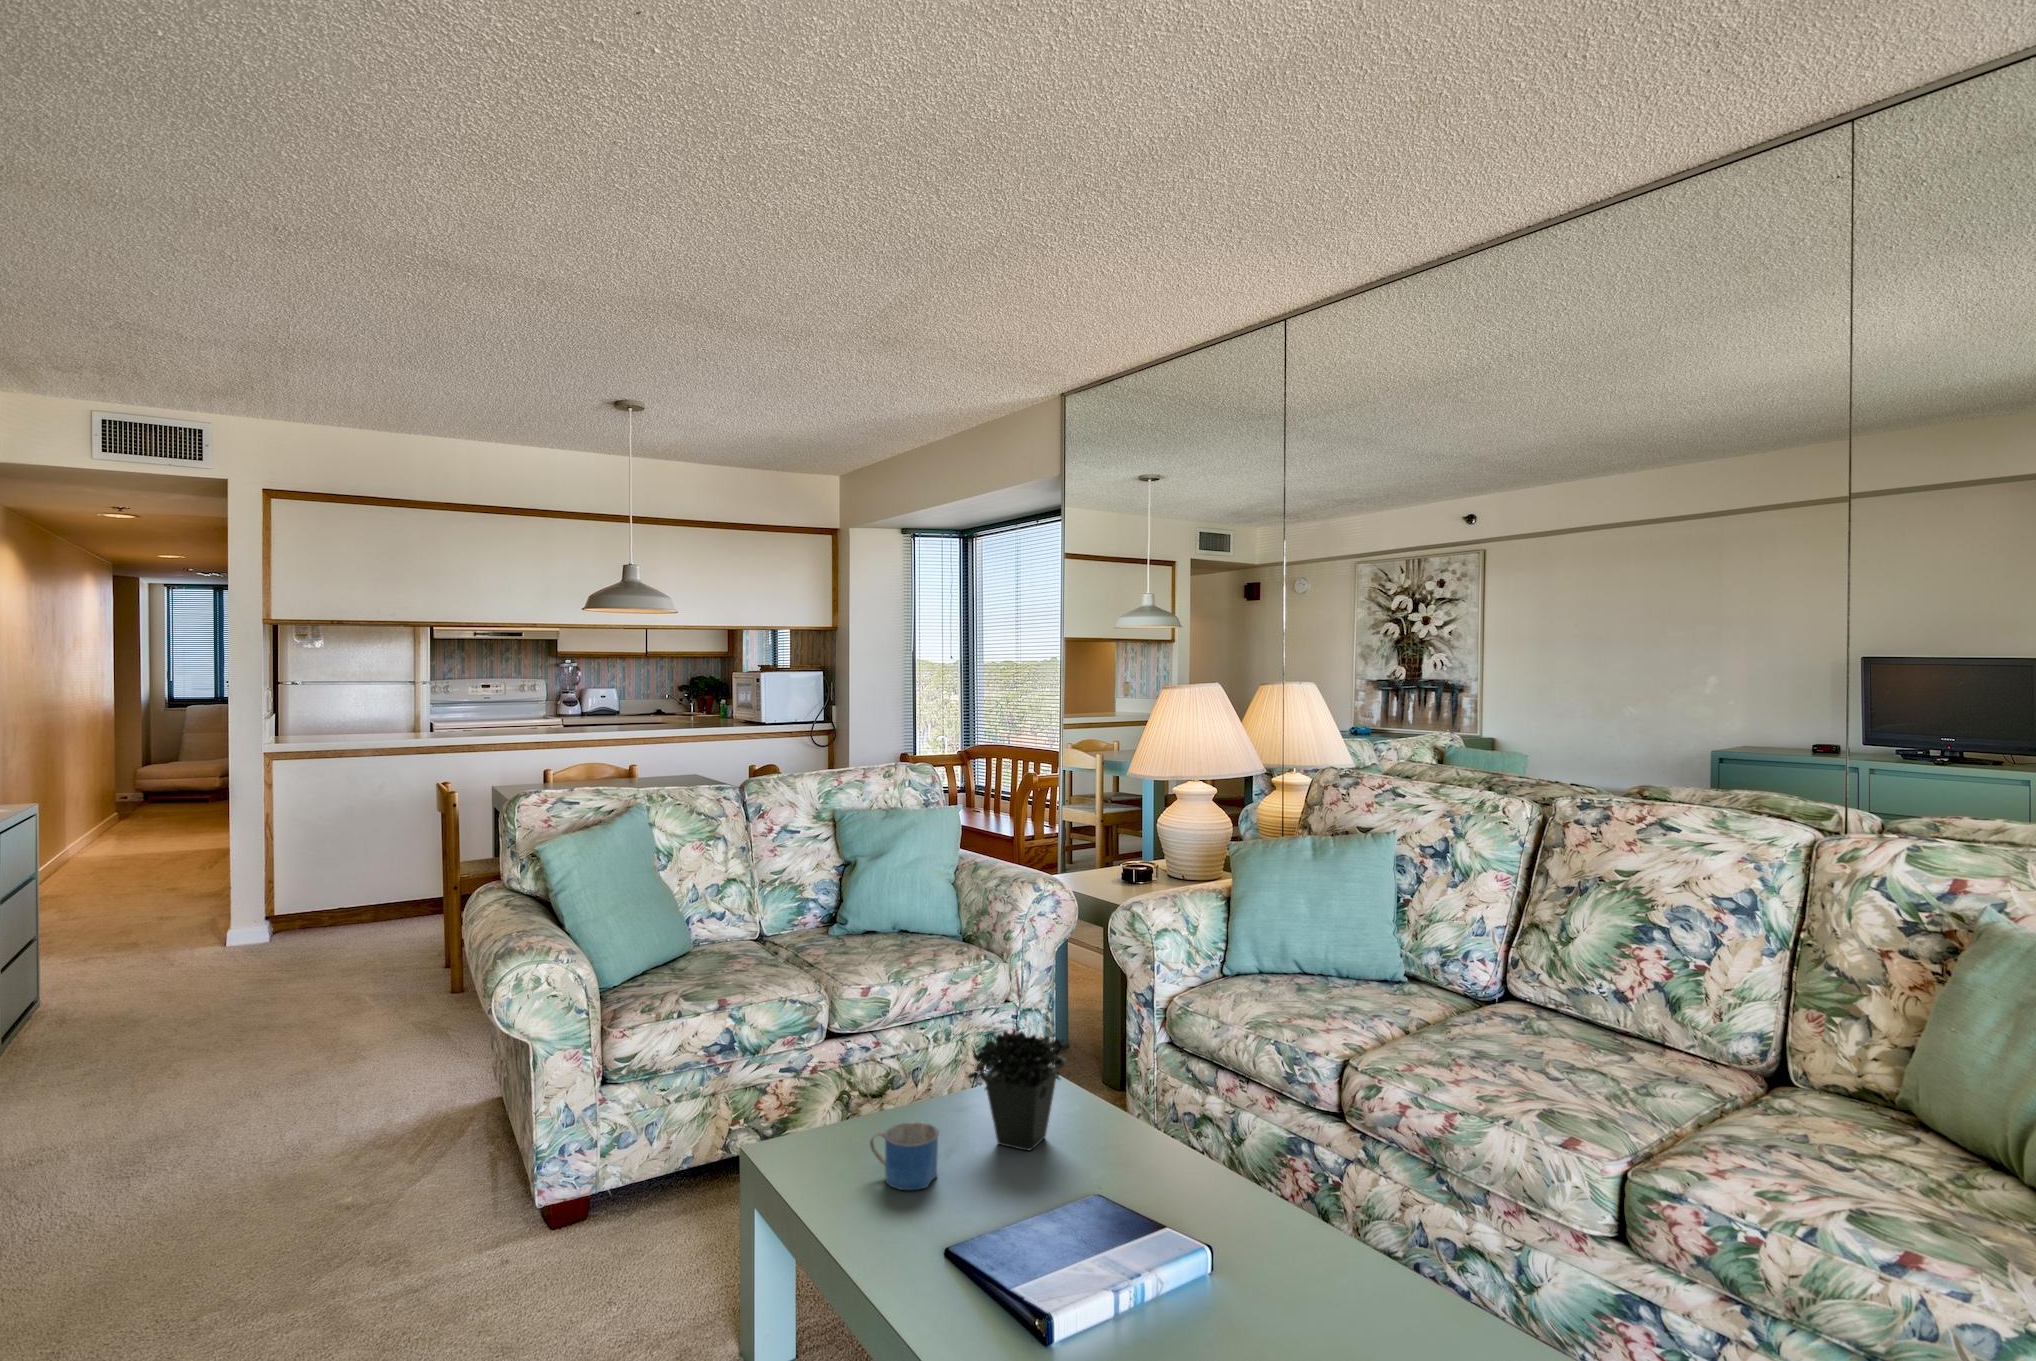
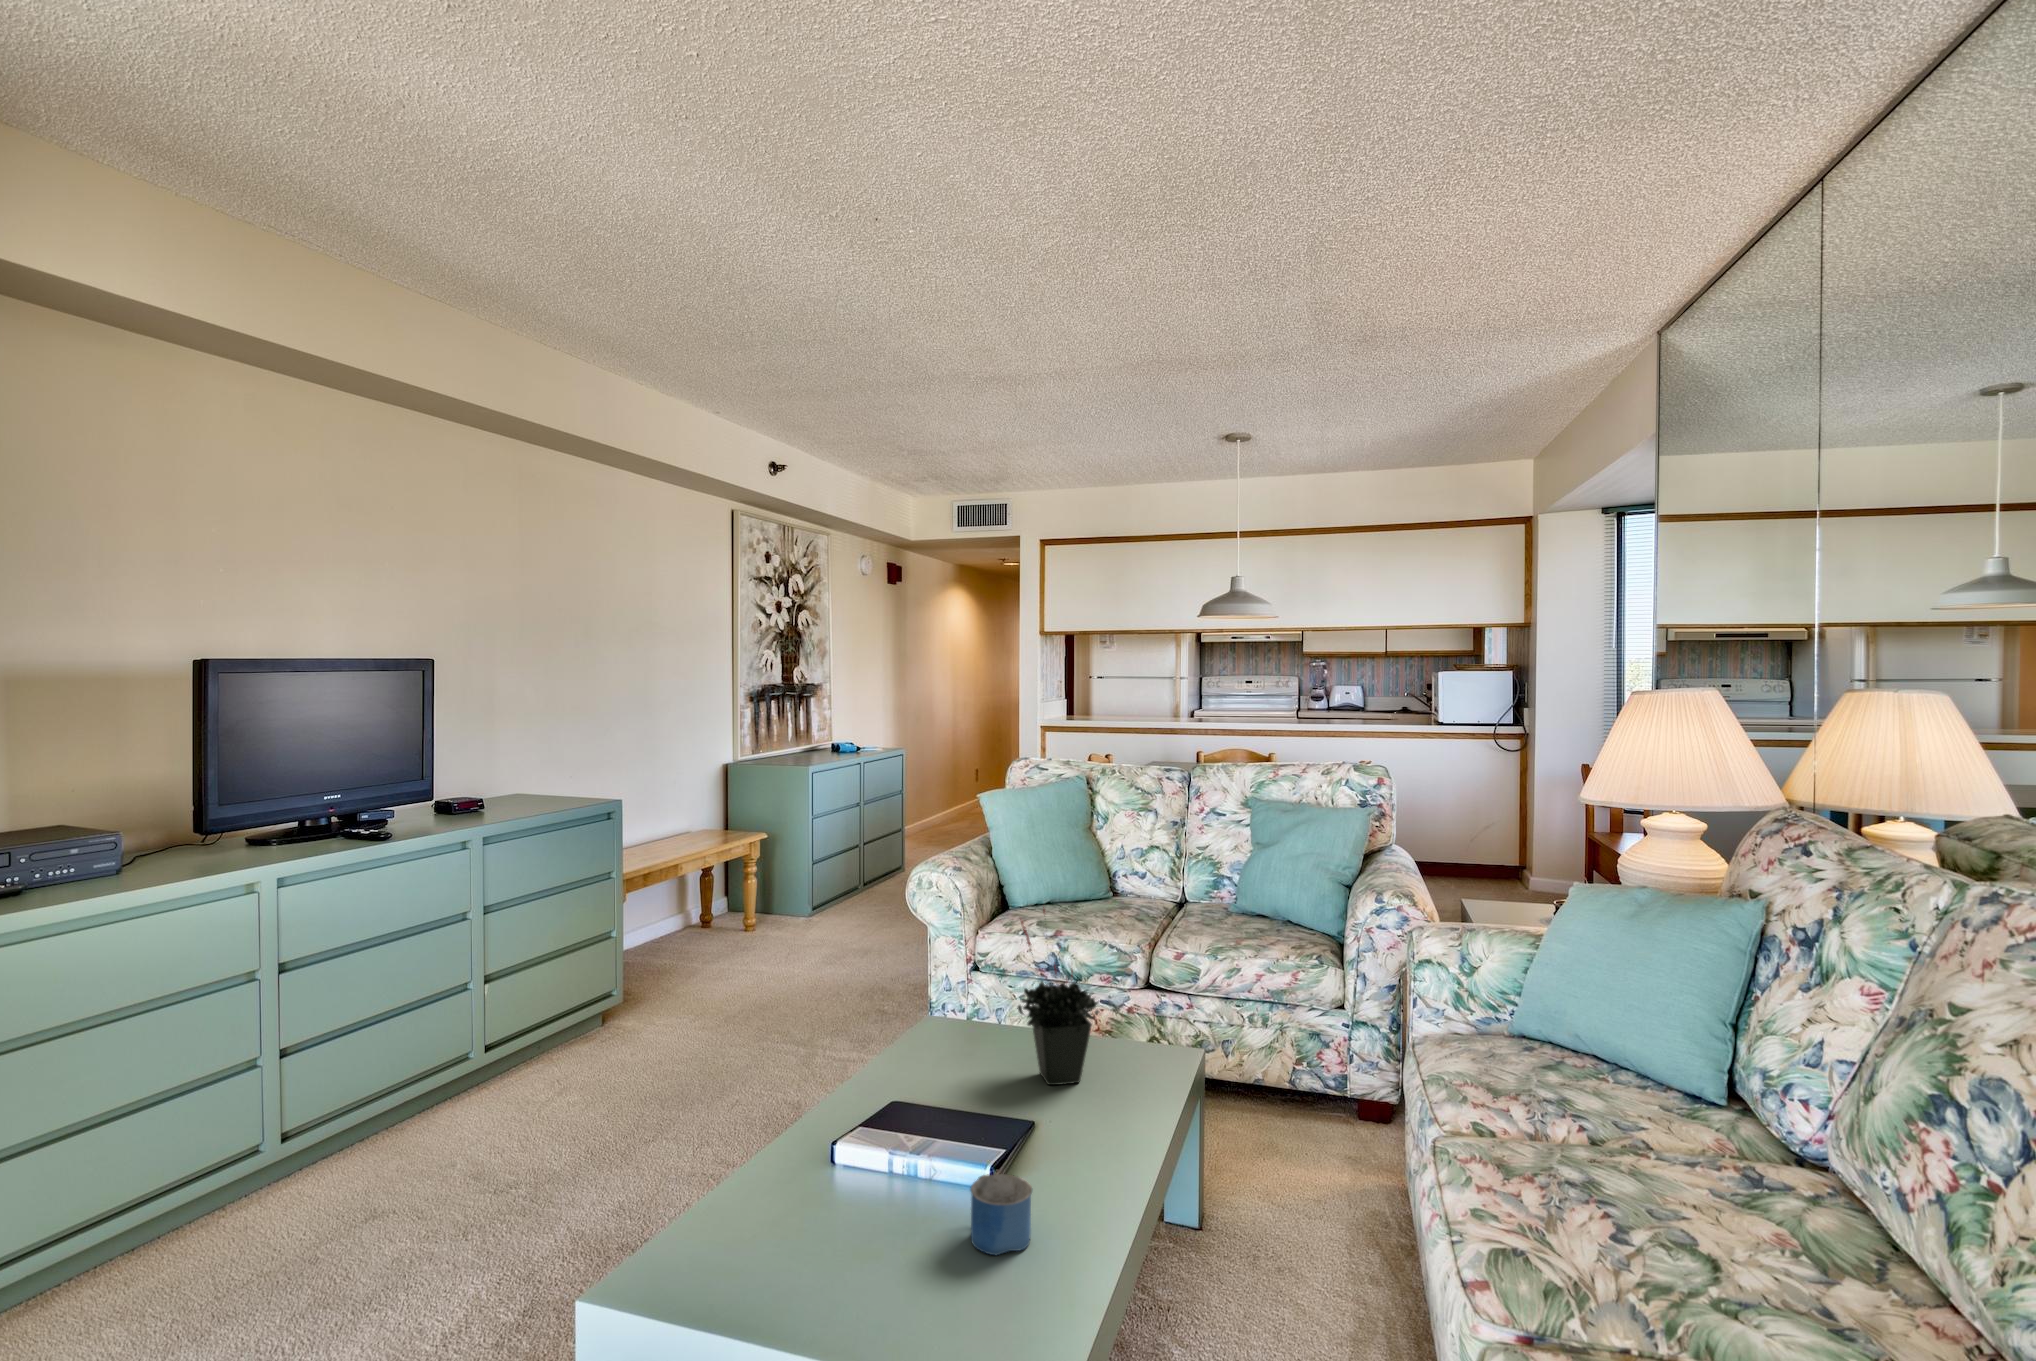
mug: present [870,1122,939,1190] -> present [970,1174,1032,1255]

